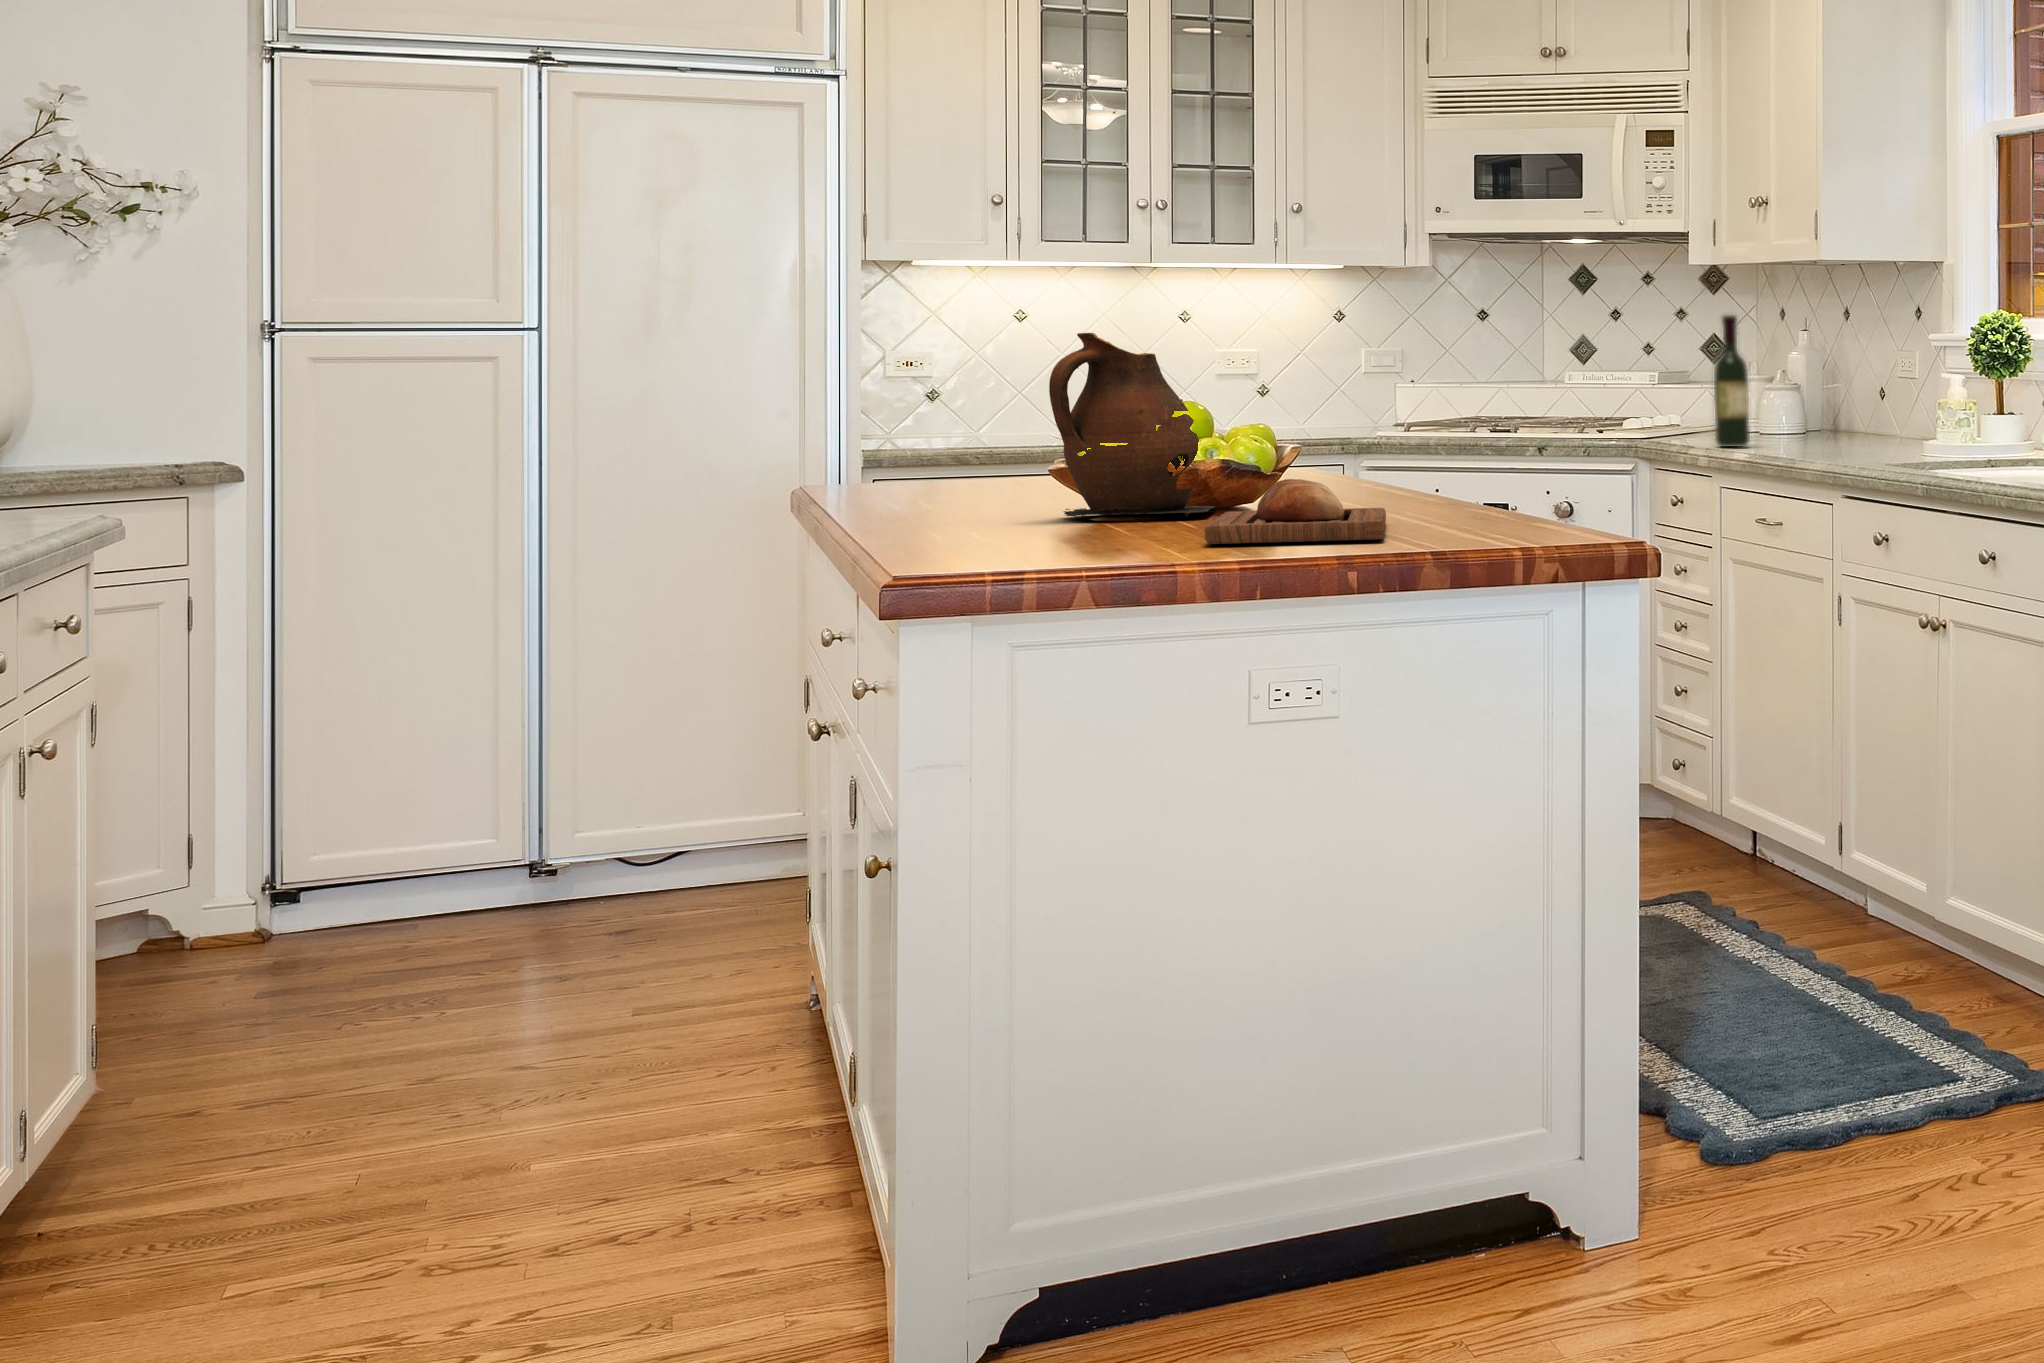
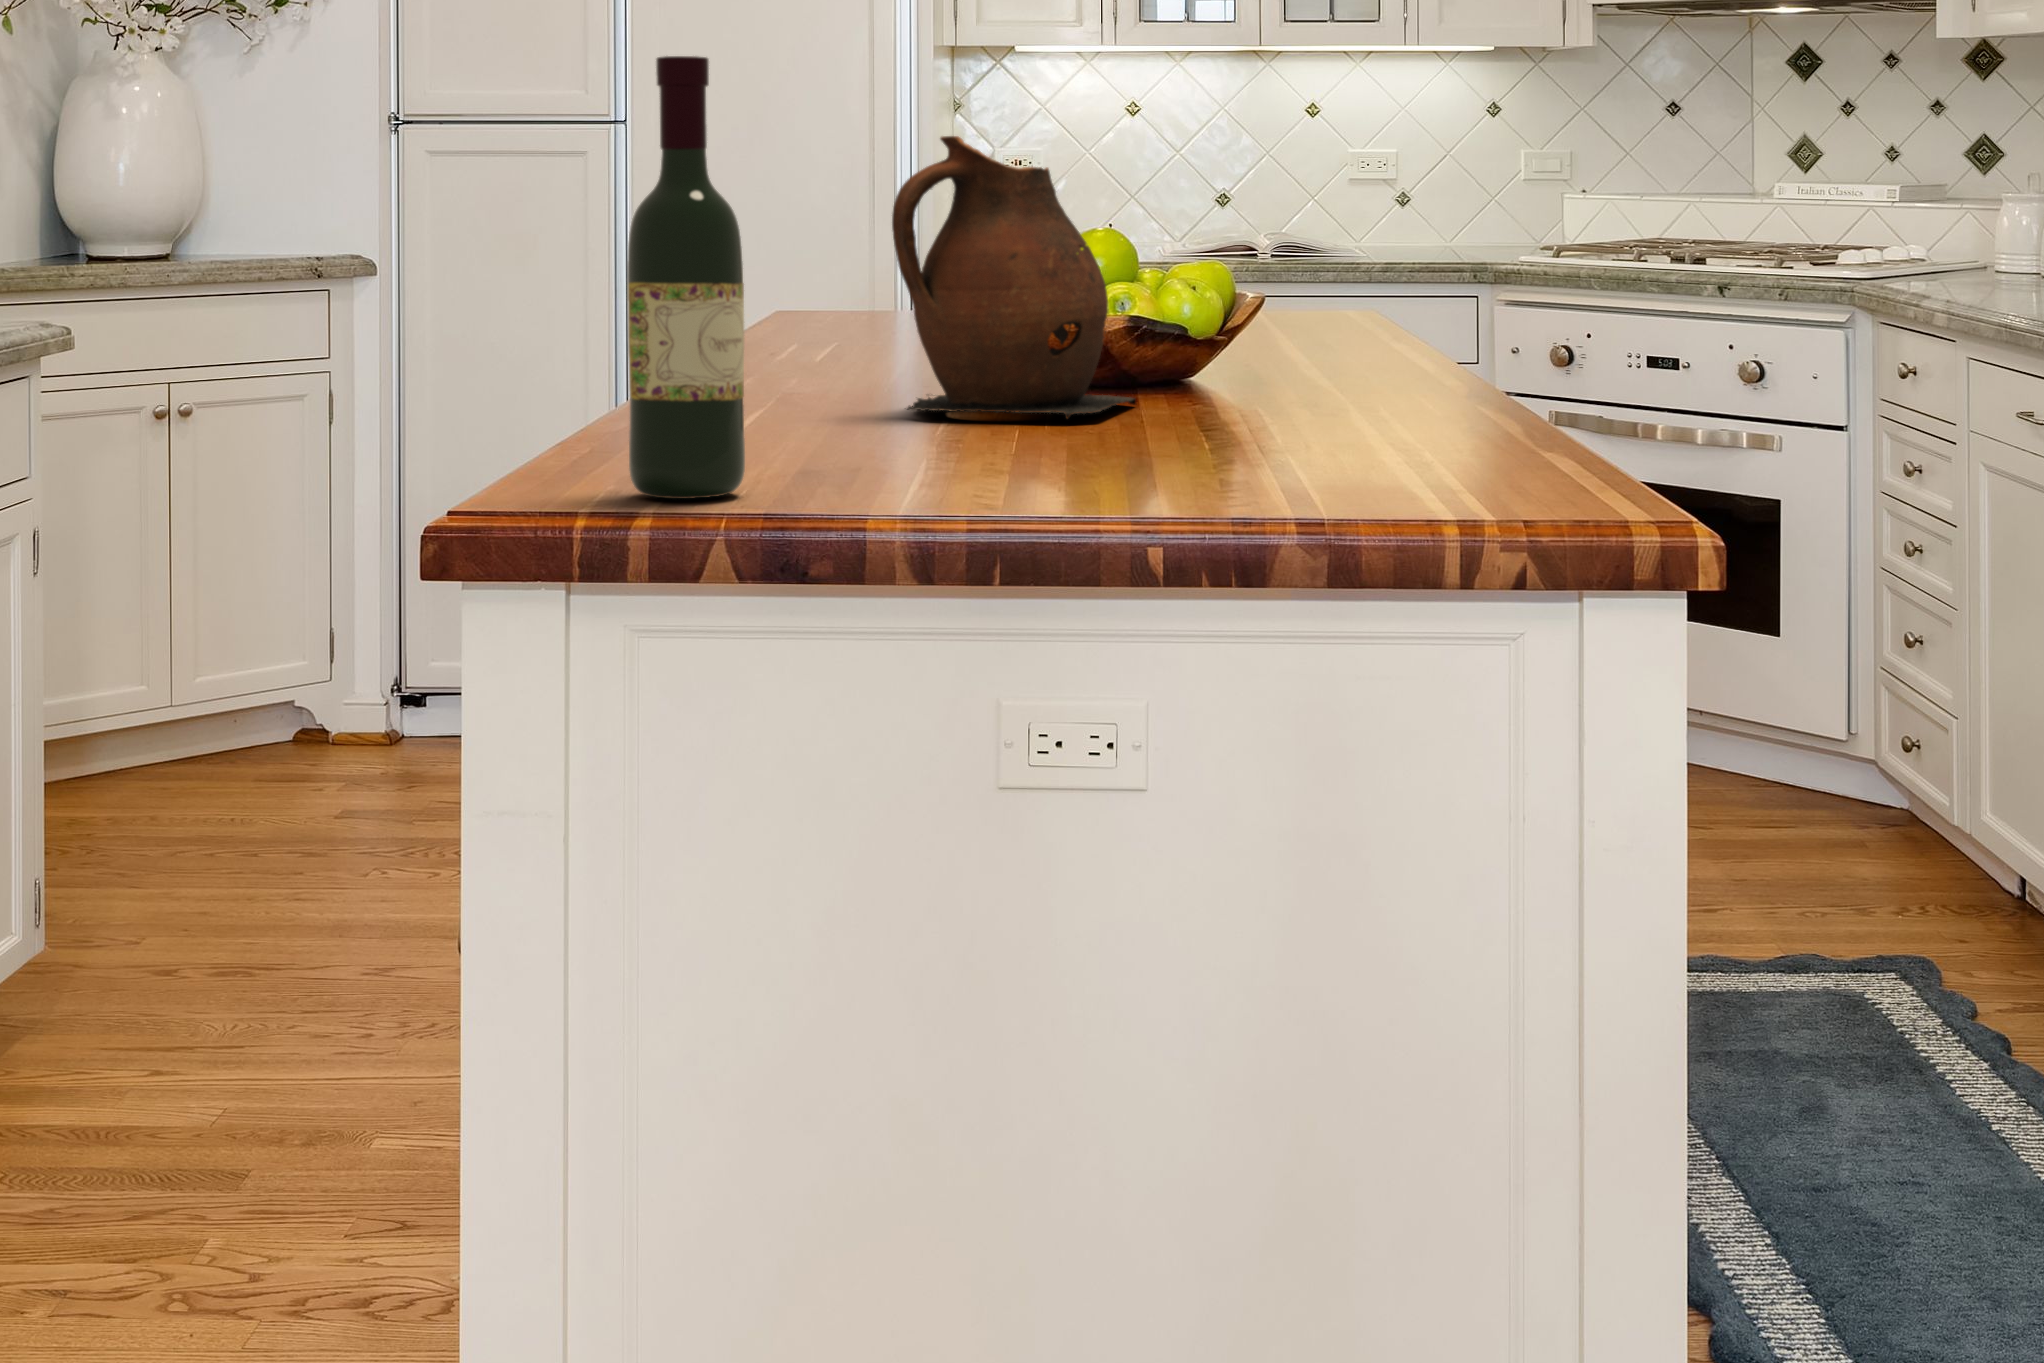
wine bottle: present [1714,315,1750,447] -> present [627,56,745,499]
bread loaf: present [1205,479,1386,544] -> none [990,378,1343,505]

